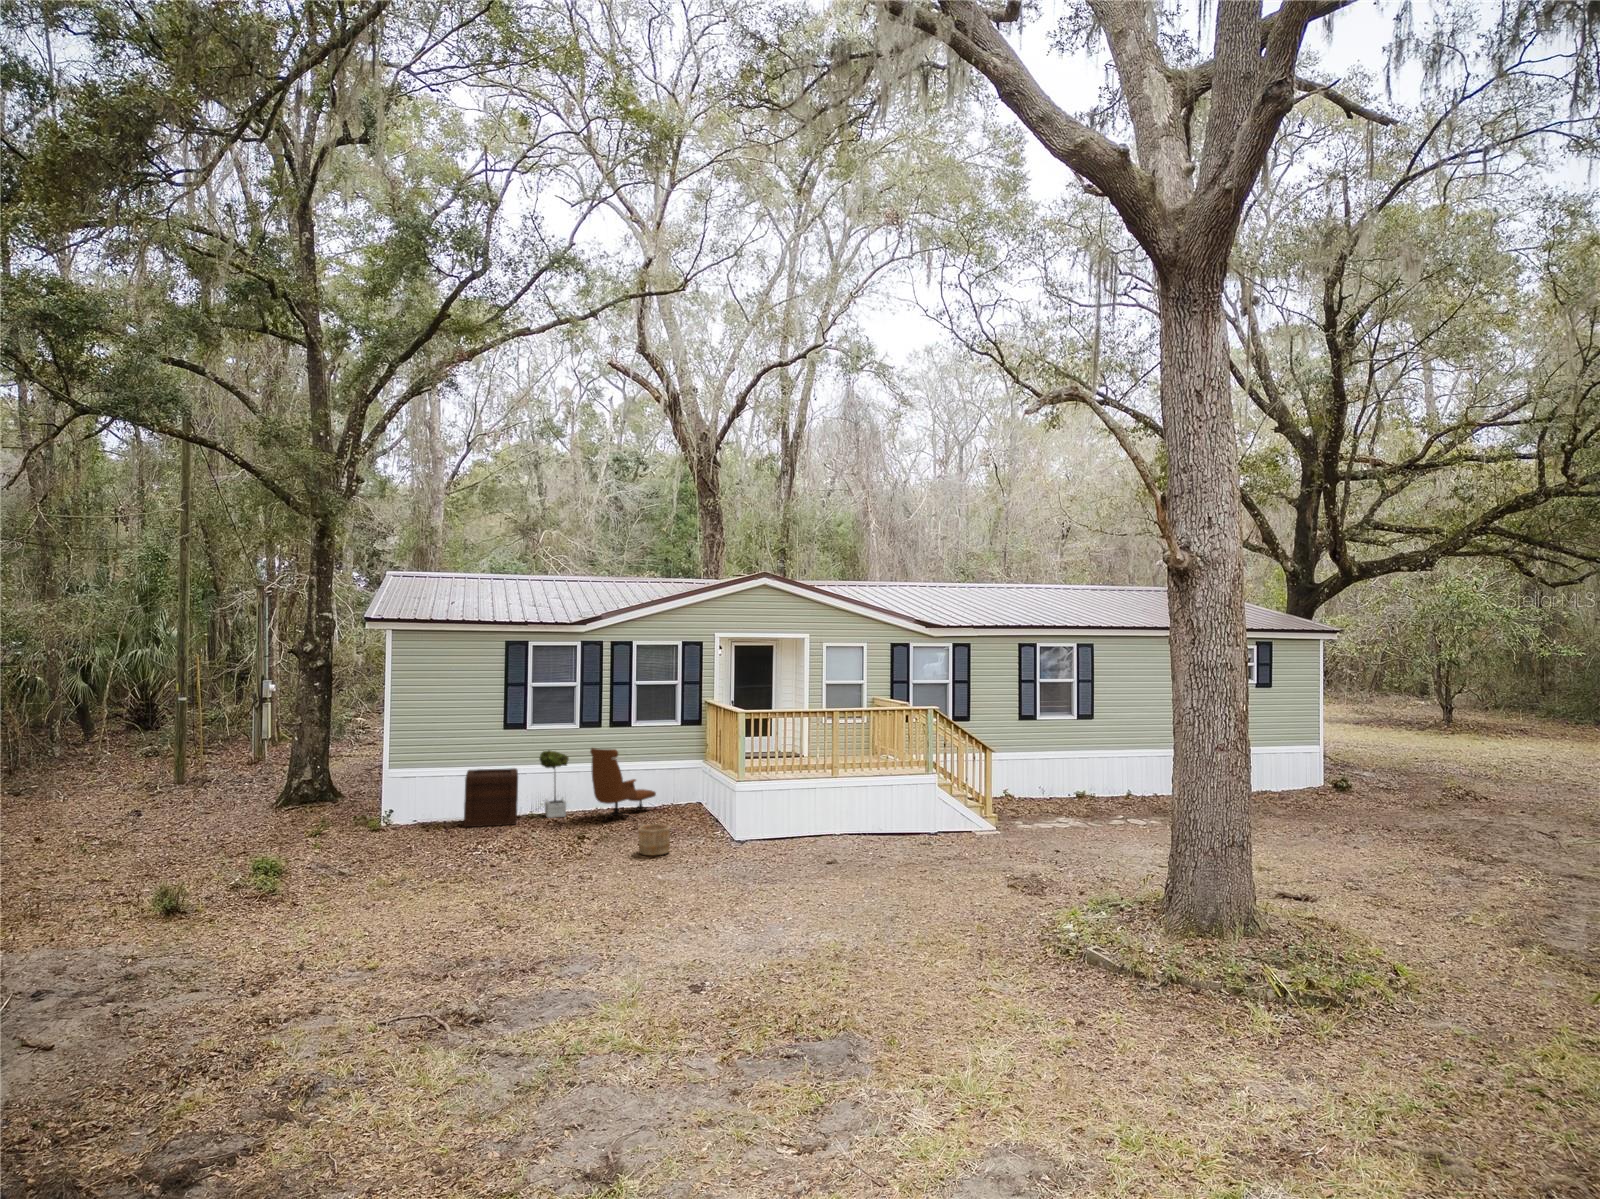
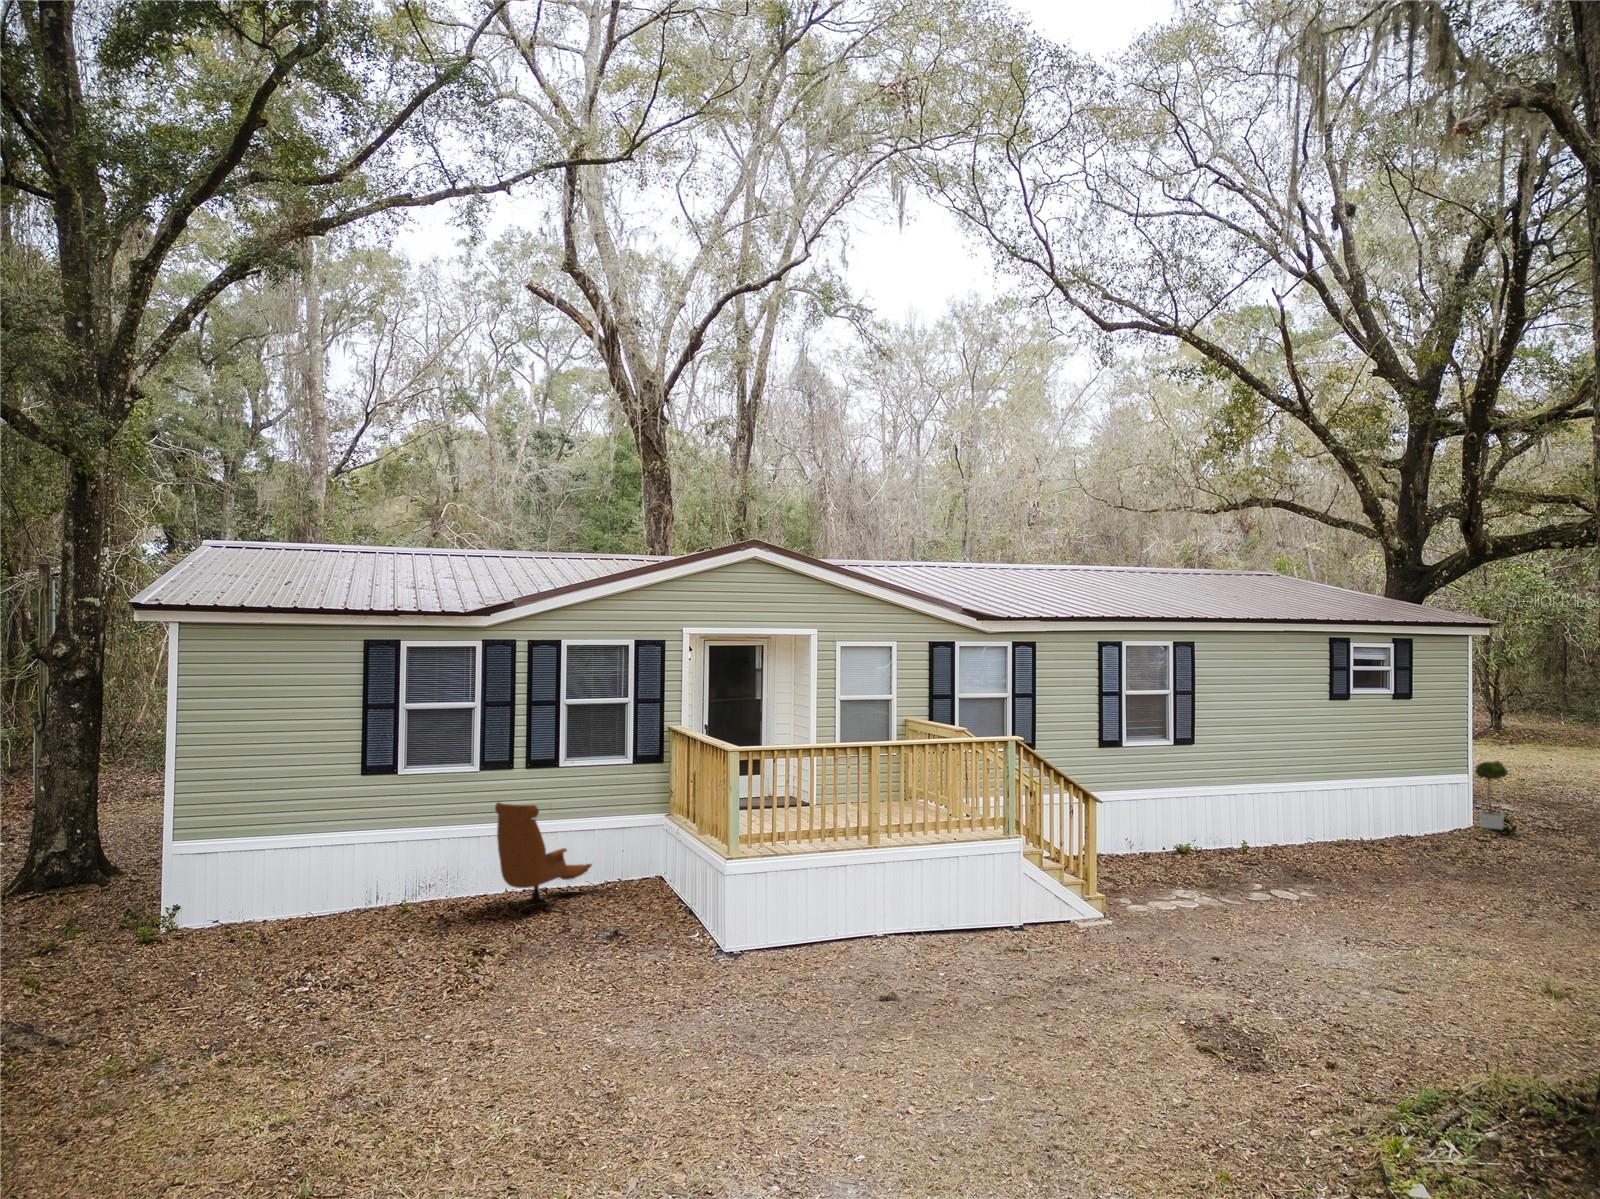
potted tree: present [539,751,569,818] -> present [1475,761,1508,830]
wooden crate: present [464,768,518,827] -> none [290,834,383,934]
wooden bucket: present [638,824,670,855] -> none [569,932,623,989]

